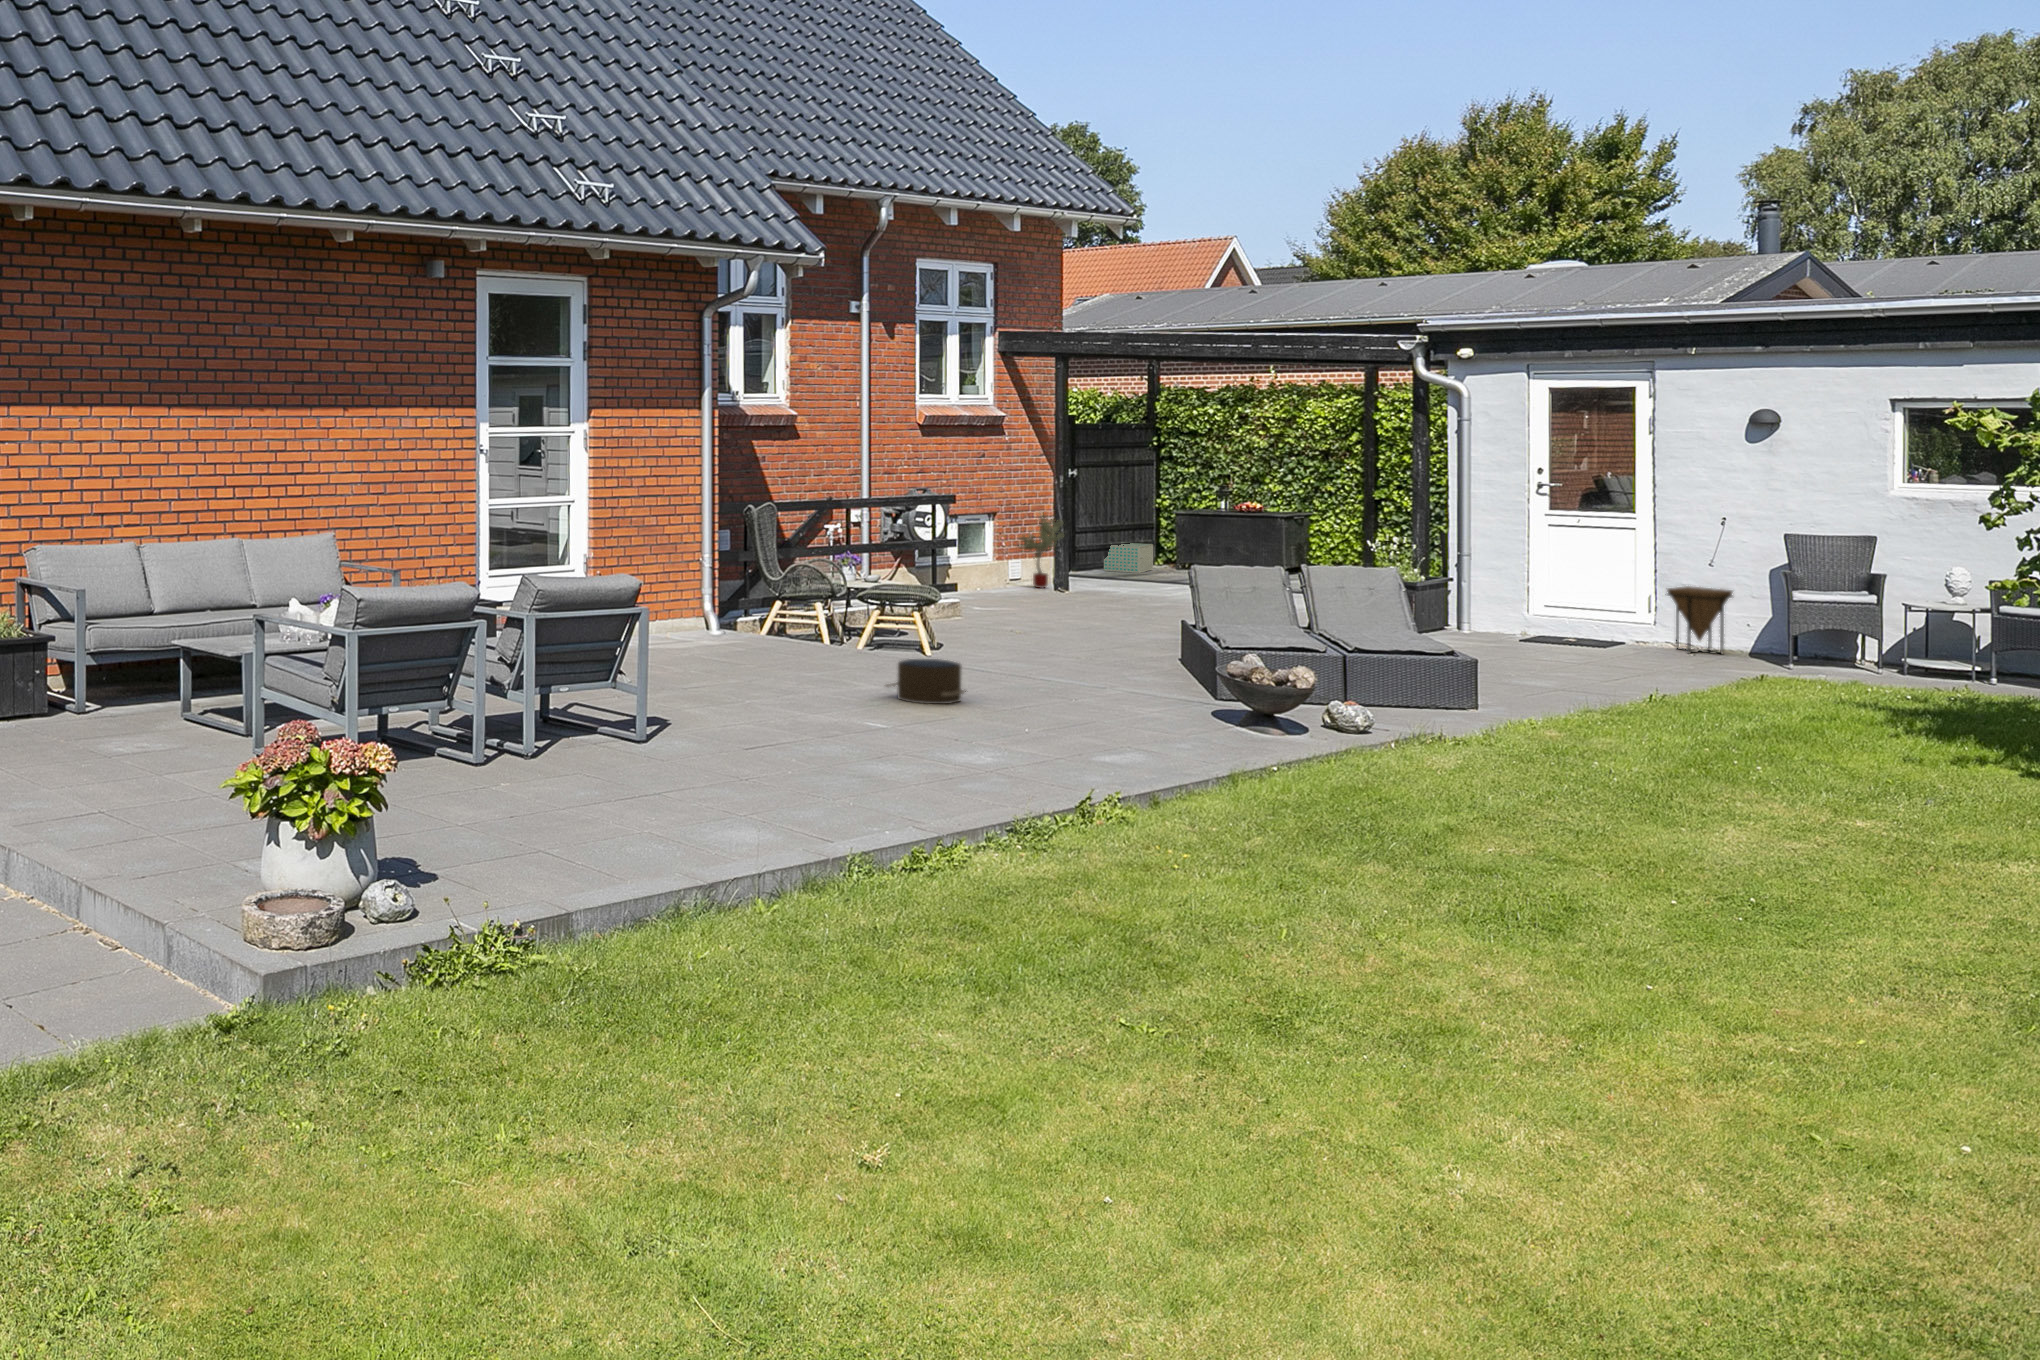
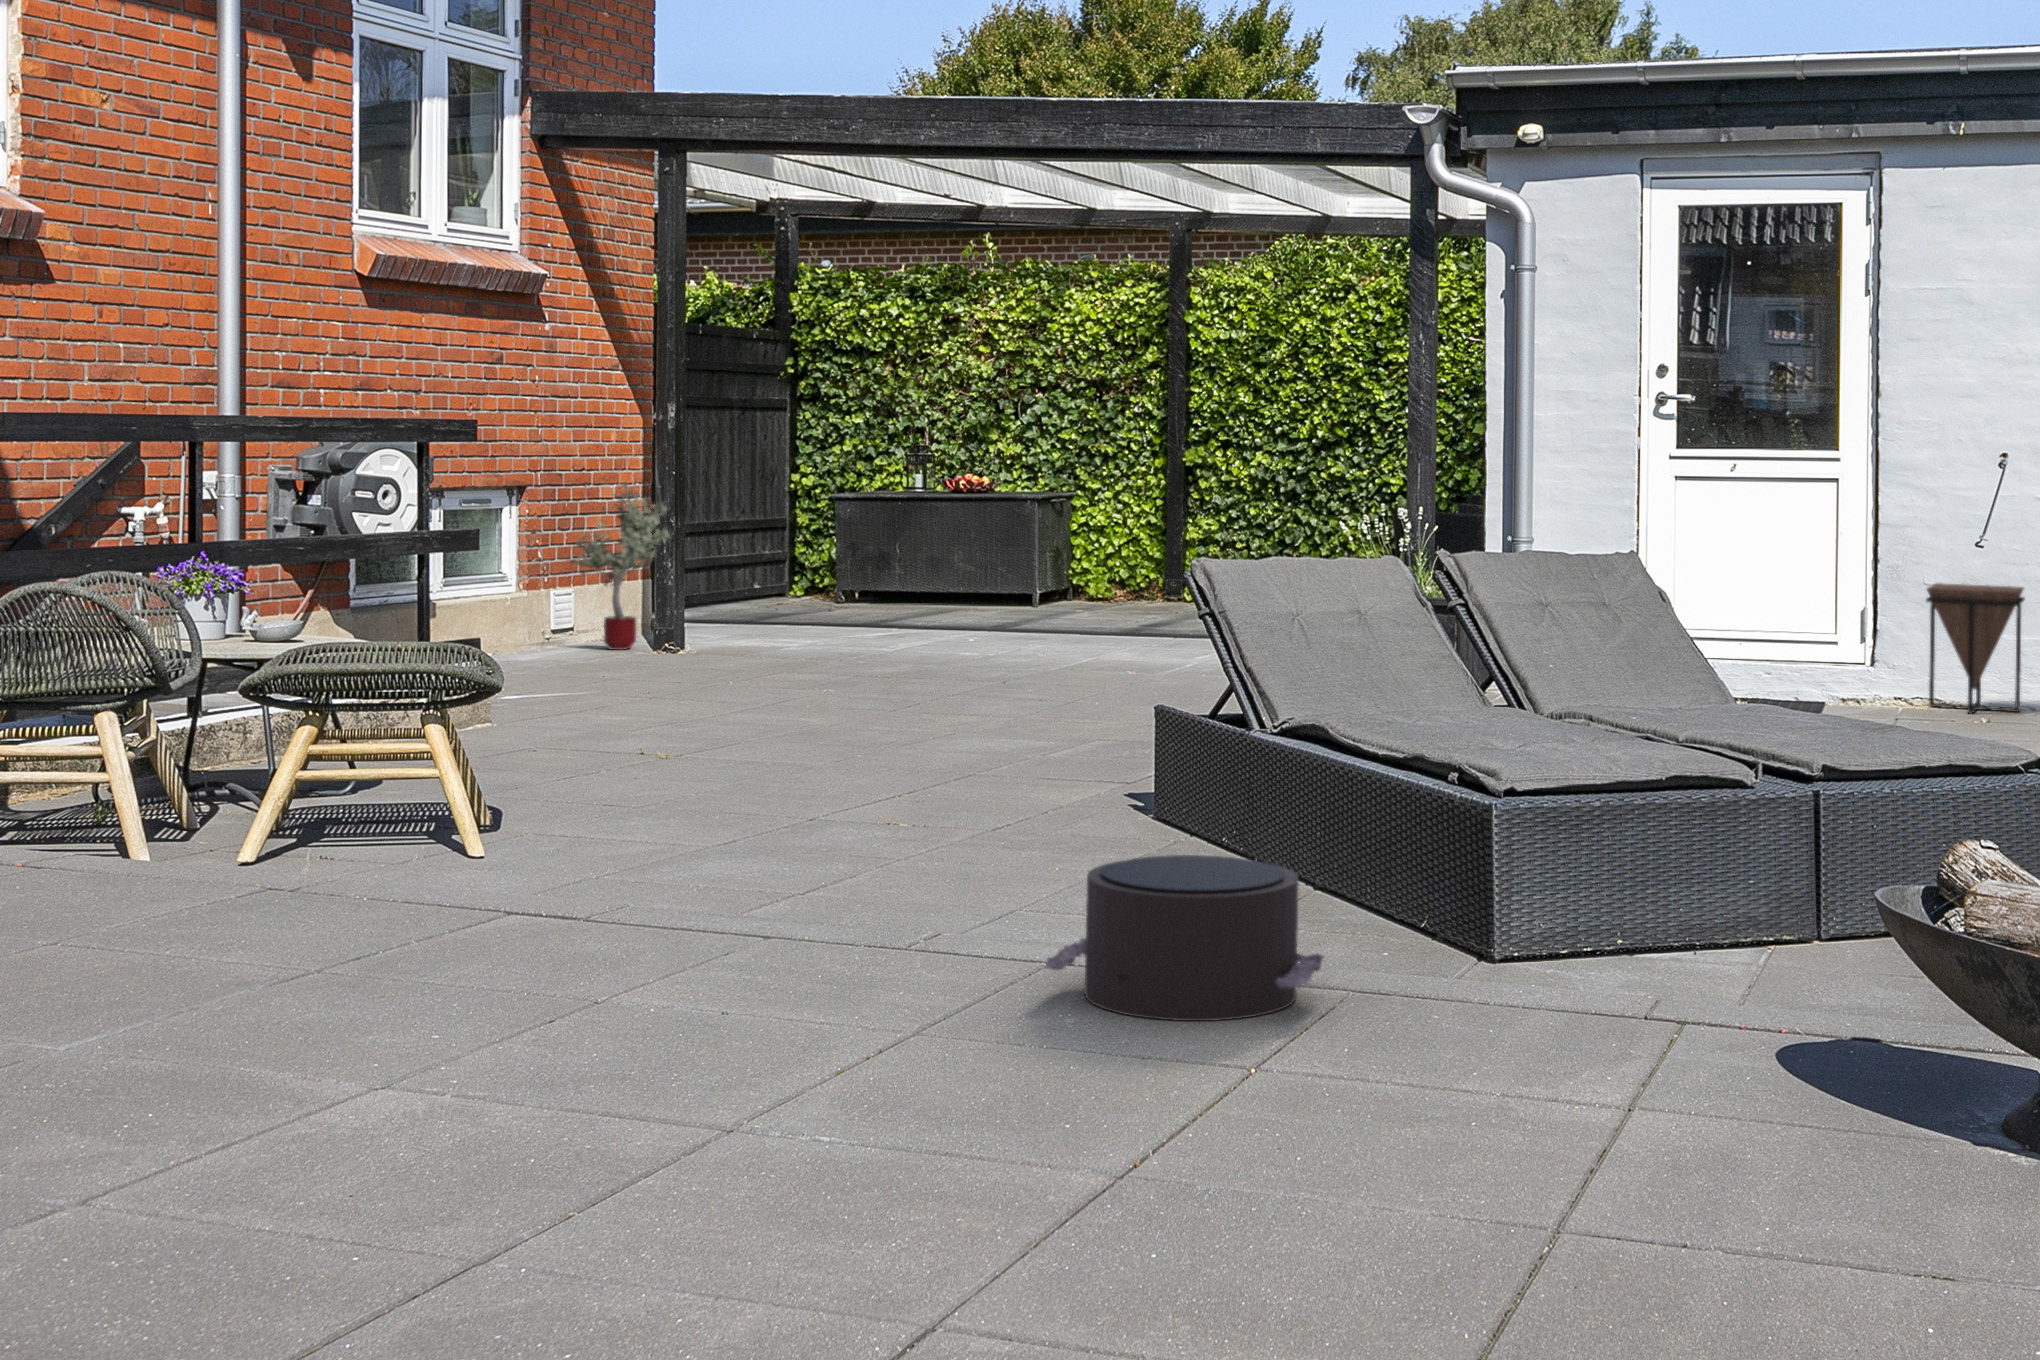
storage box: present [1104,543,1153,573] -> none [709,556,798,612]
pouf: present [886,659,966,704] -> present [1044,855,1323,1021]

